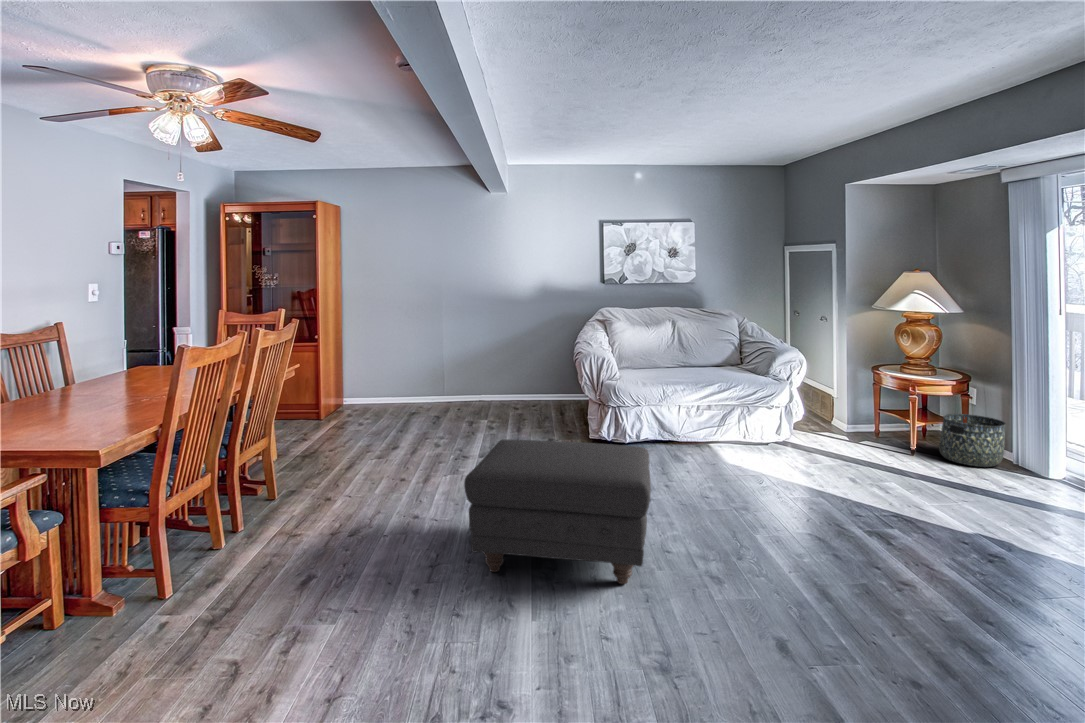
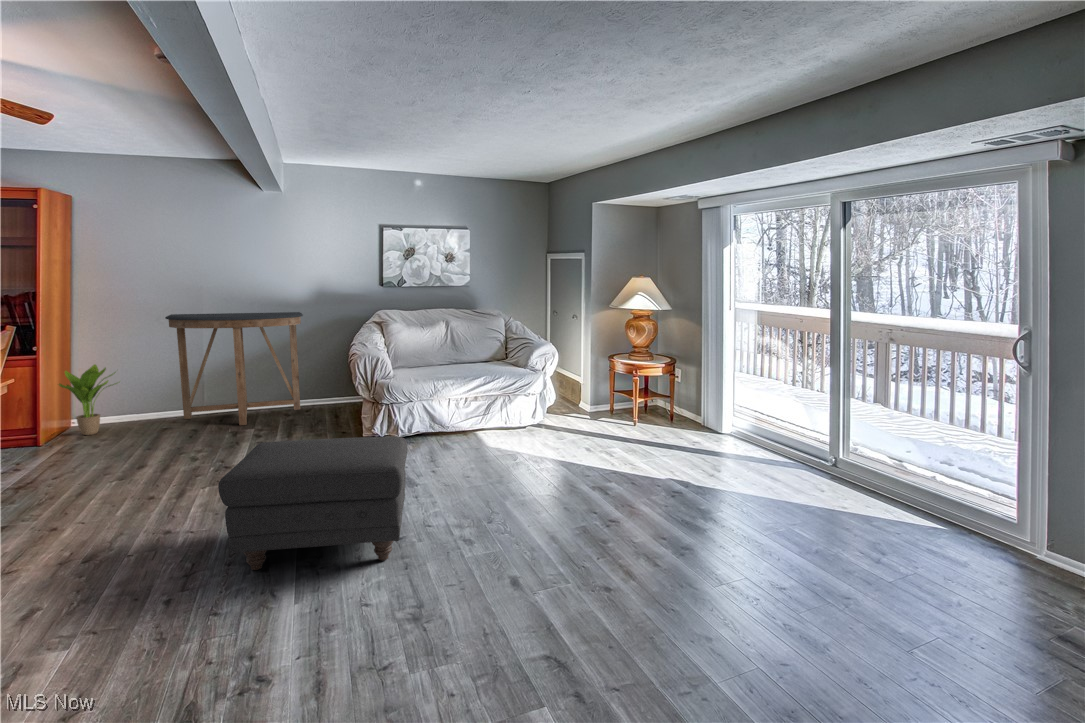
console table: none [420,309,537,416] -> present [165,312,303,425]
potted plant: none [336,352,384,414] -> present [59,364,117,435]
basket: present [939,414,1006,467] -> none [656,390,699,430]

